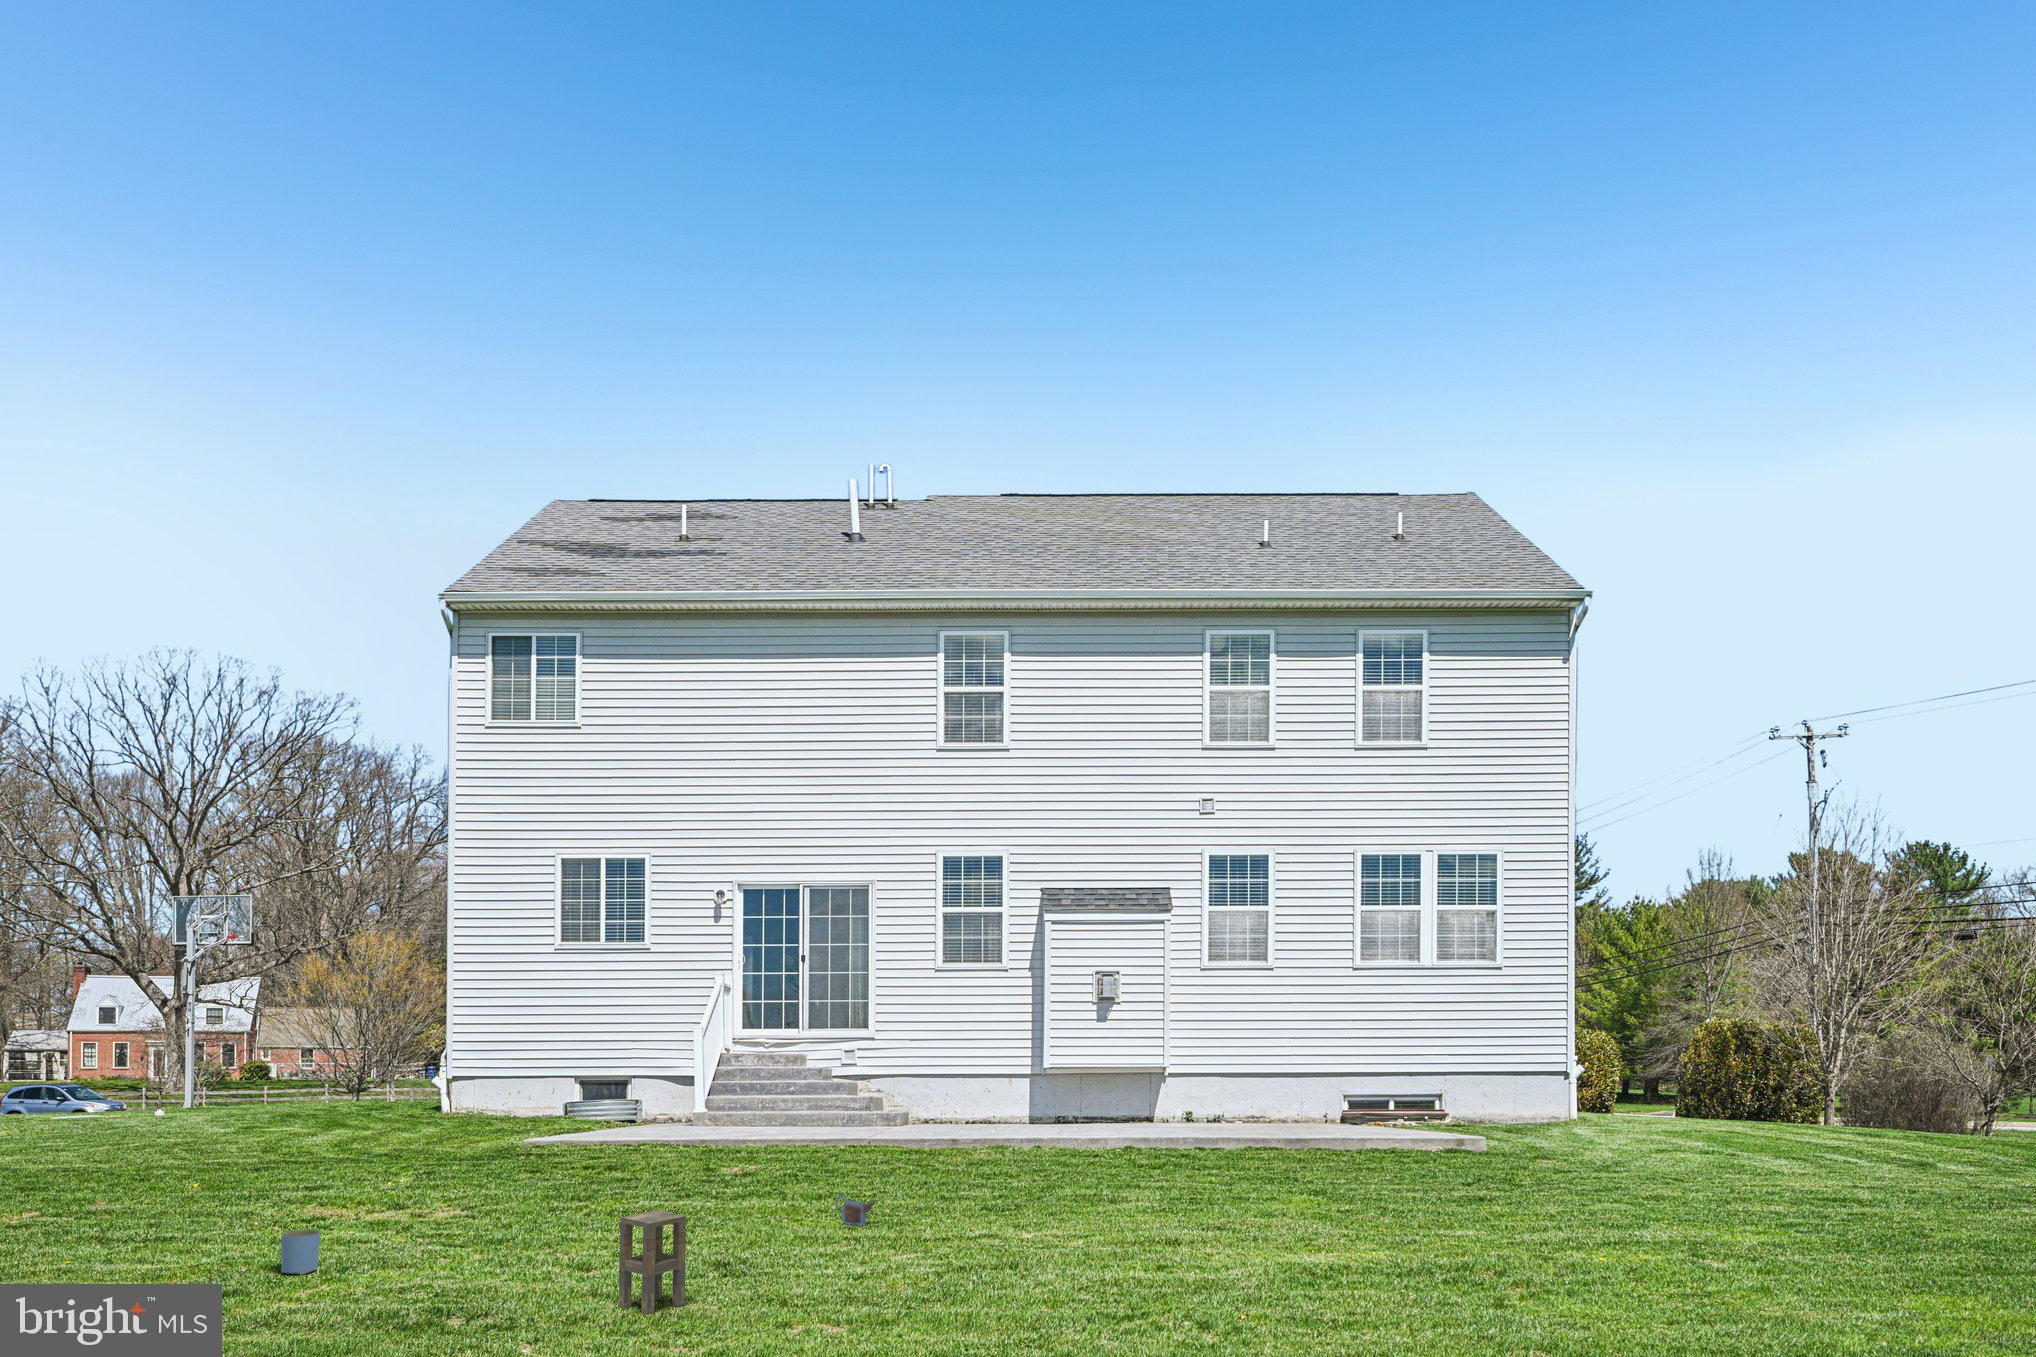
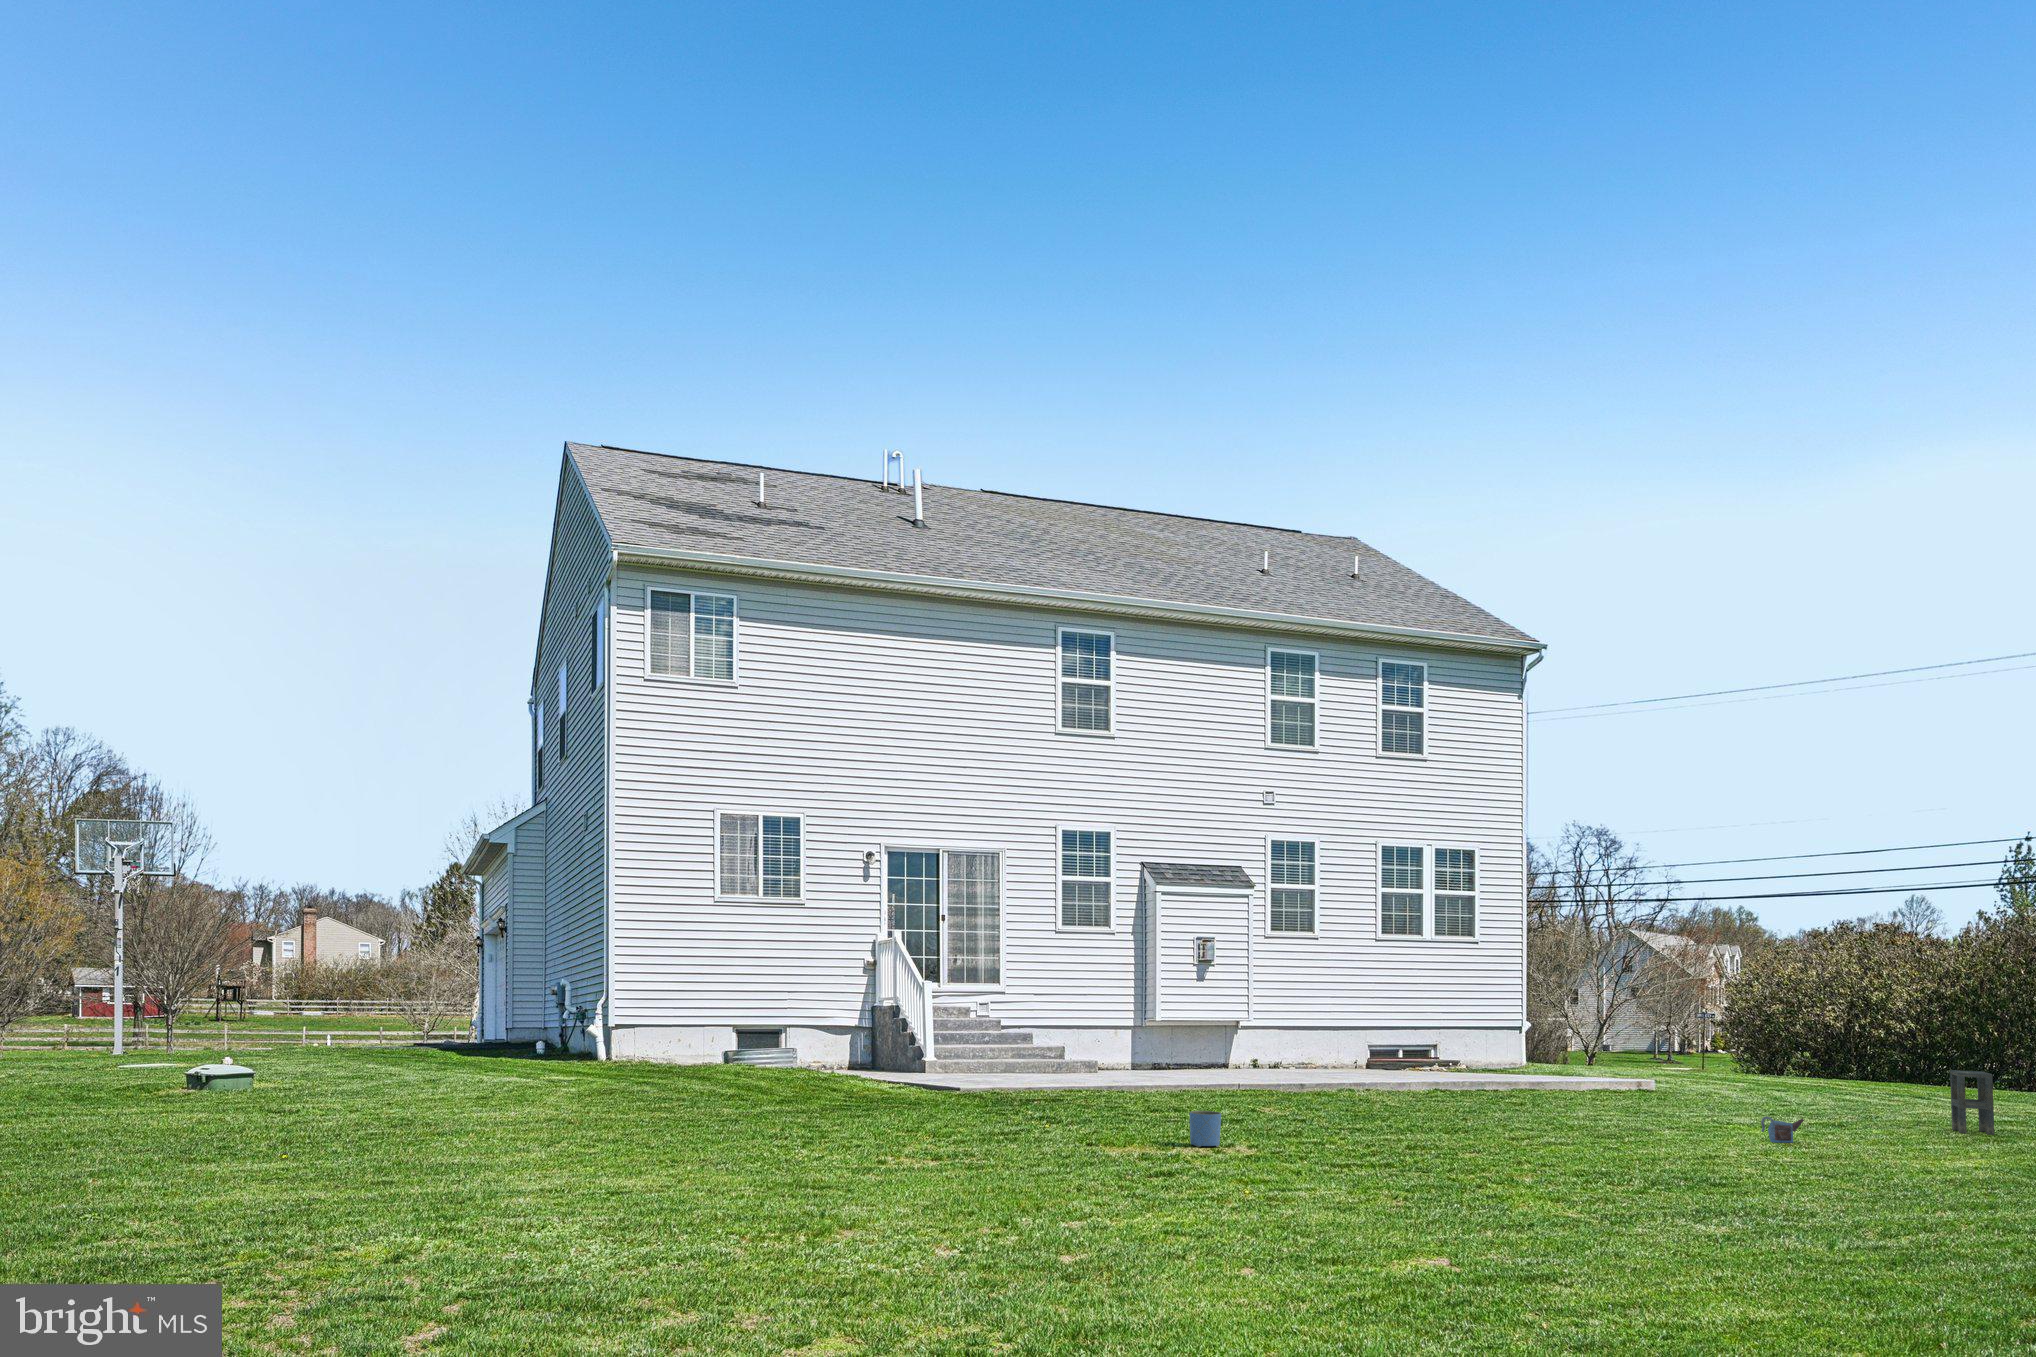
watering can: present [835,1195,876,1226] -> present [1761,1117,1804,1143]
side table: present [619,1210,686,1315] -> present [1950,1070,1994,1135]

